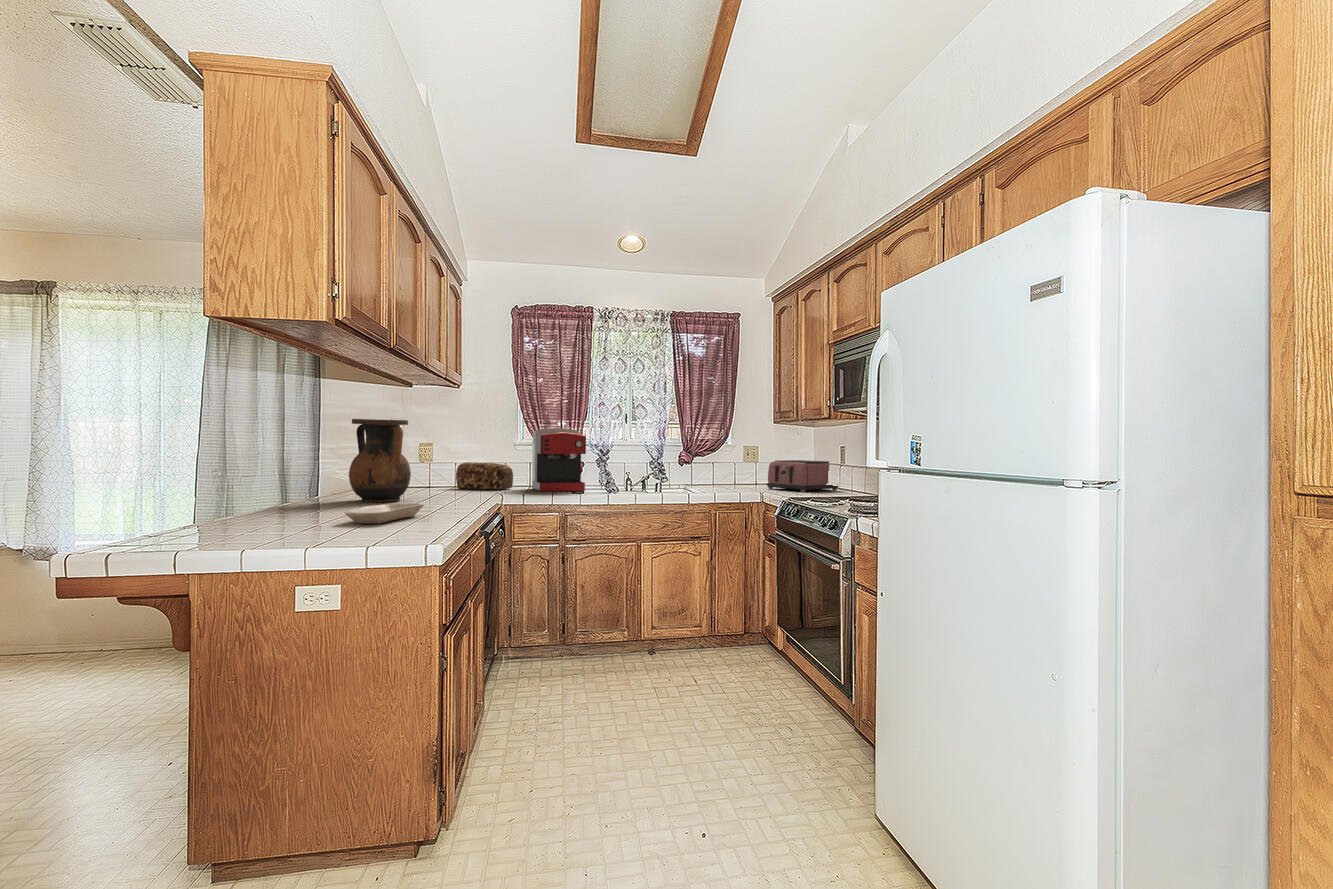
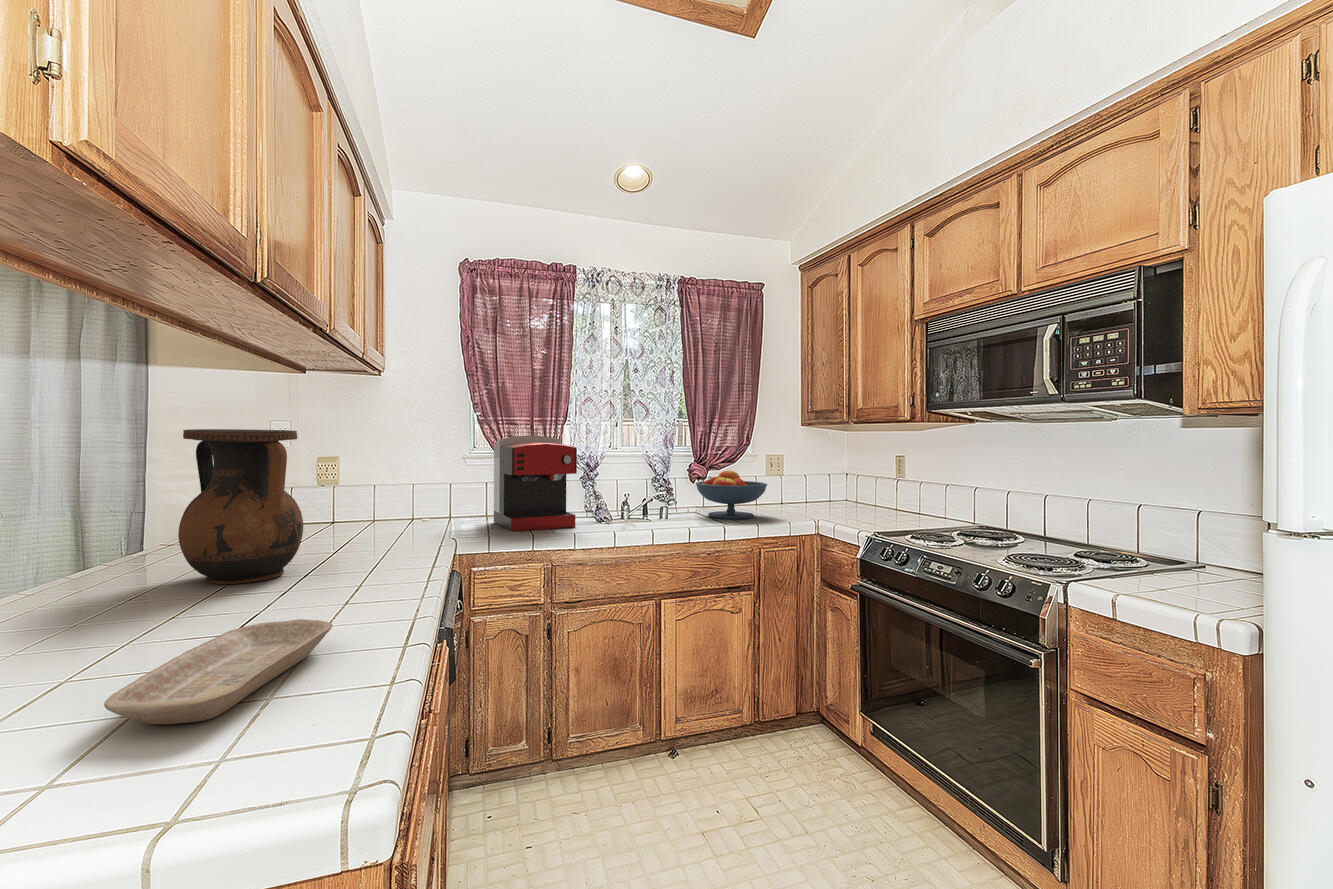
fruit bowl: none [680,456,733,491] -> present [696,471,767,519]
toaster: present [767,460,839,492] -> none [800,473,889,517]
bread loaf: present [456,462,513,490] -> none [379,487,466,528]

